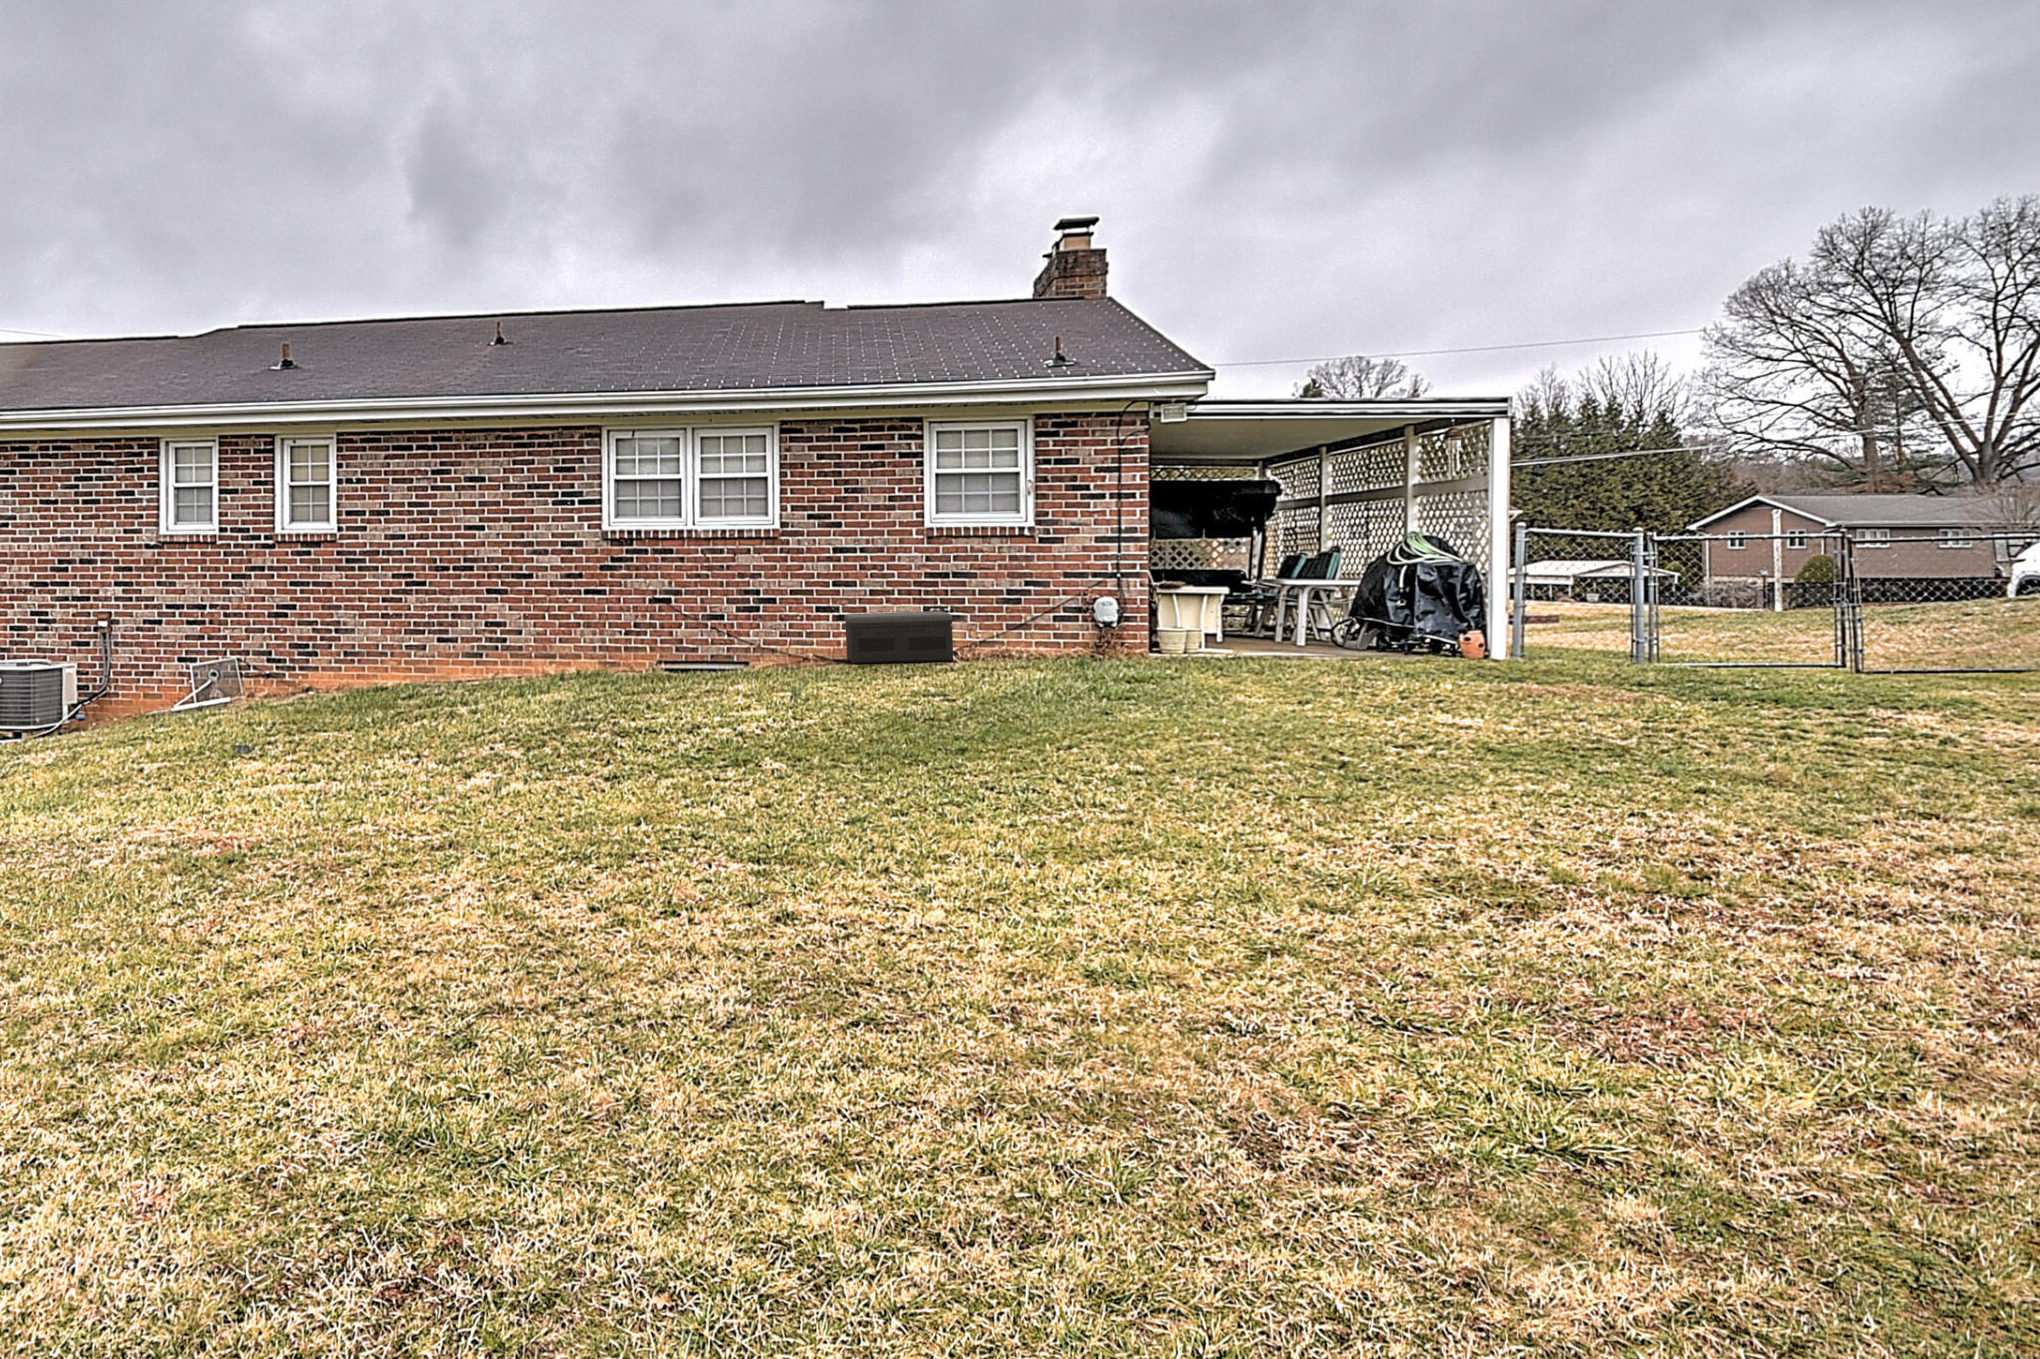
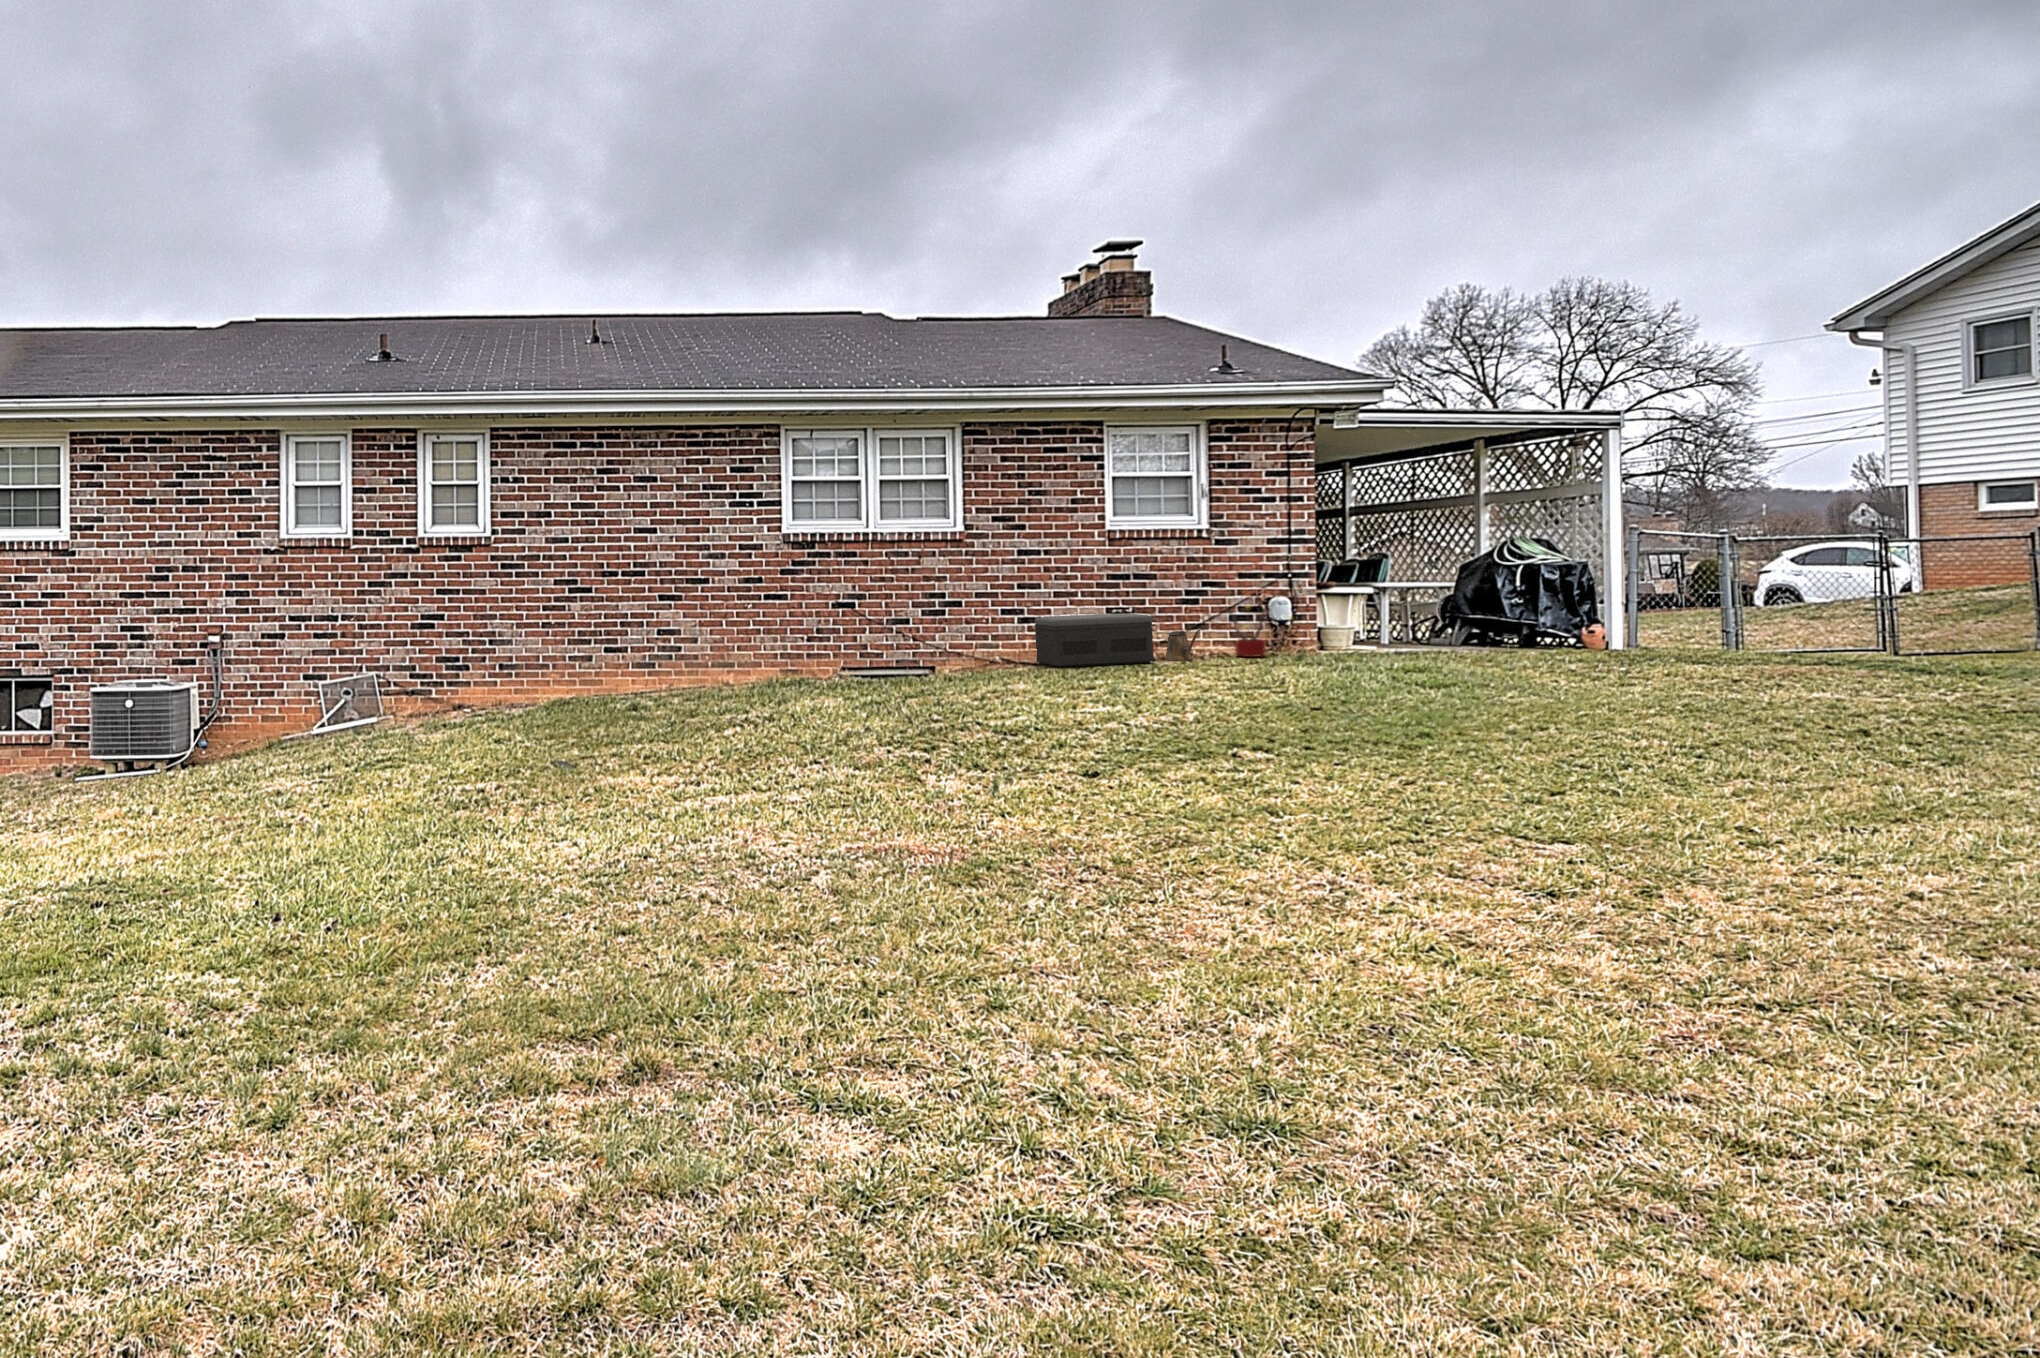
decorative plant: none [1026,592,1103,657] -> present [1216,599,1291,657]
watering can: none [976,629,1002,659] -> present [1165,630,1200,660]

